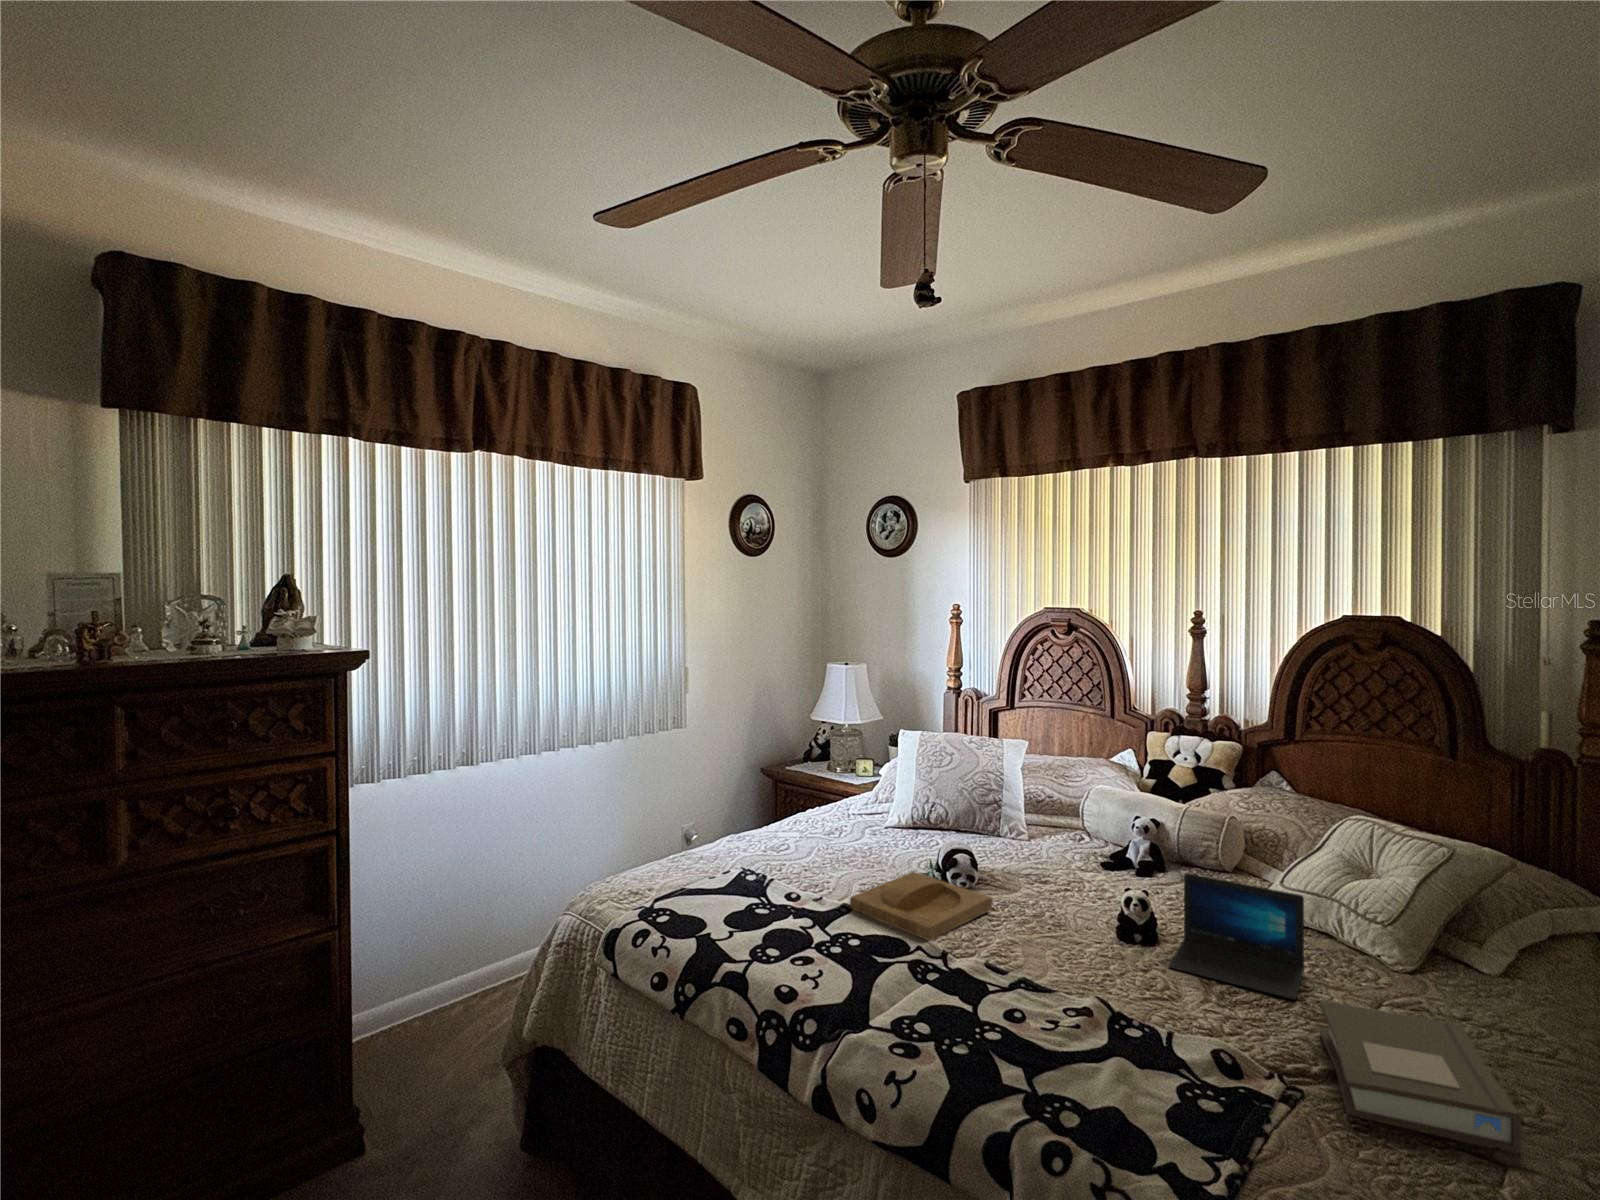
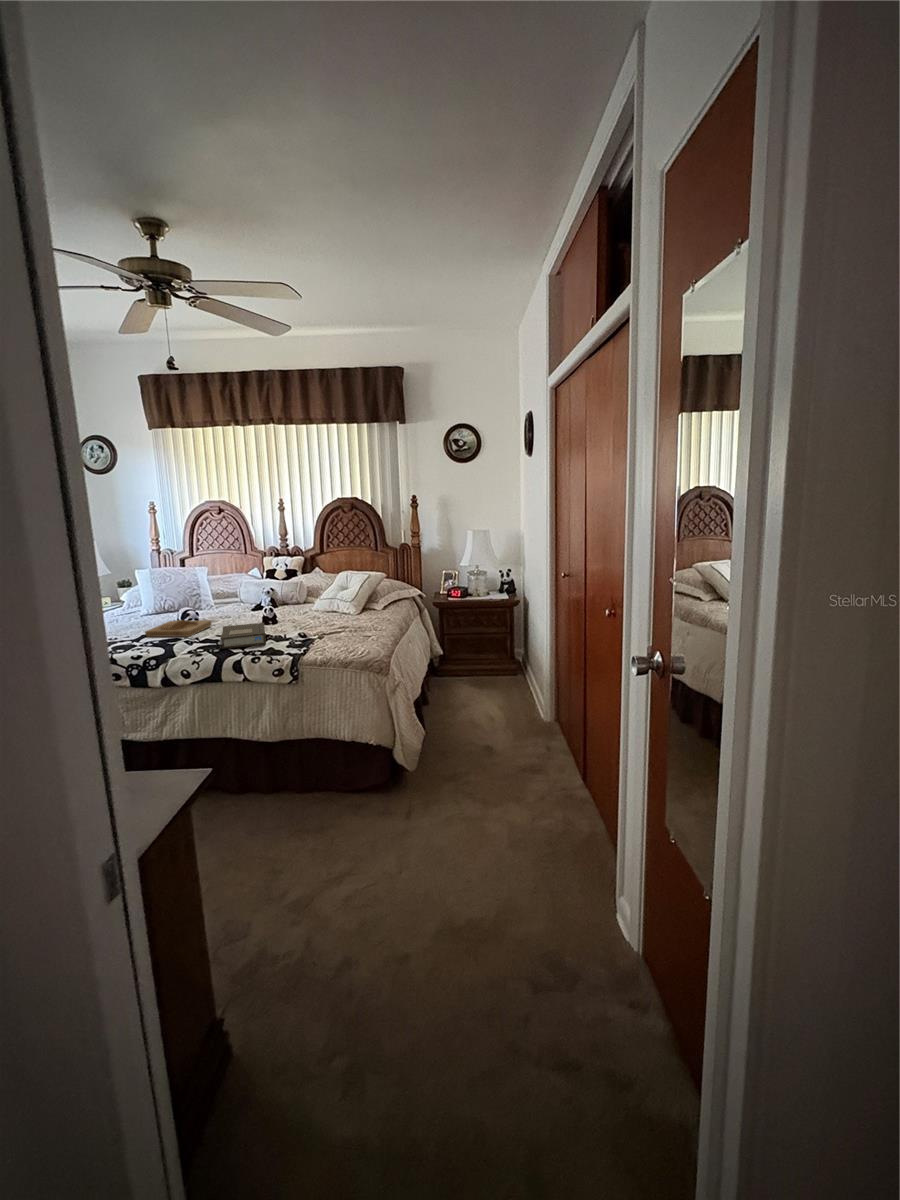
laptop: present [1169,873,1304,1000] -> none [284,592,328,626]
book: present [1319,1001,1522,1153] -> present [221,623,266,649]

